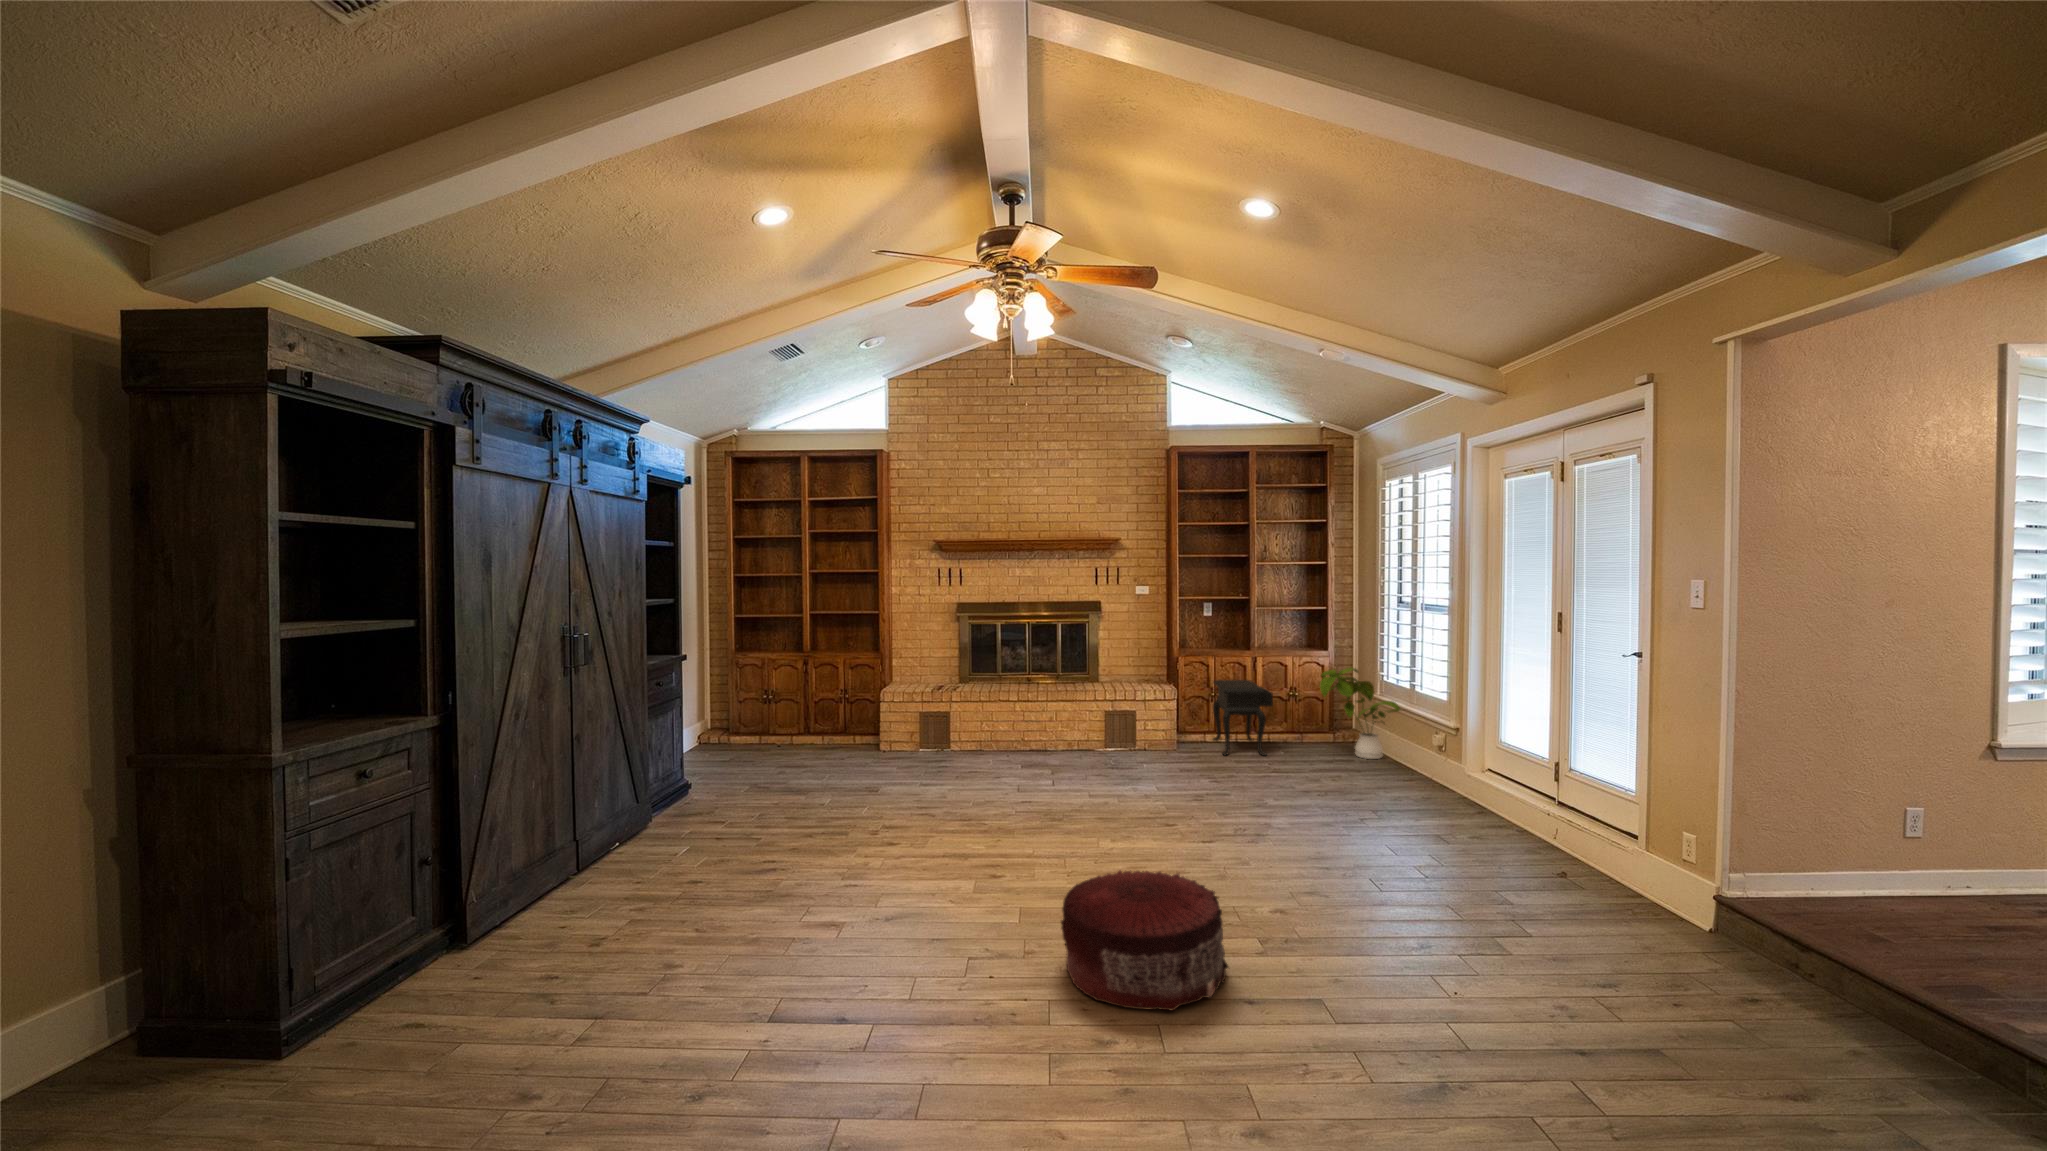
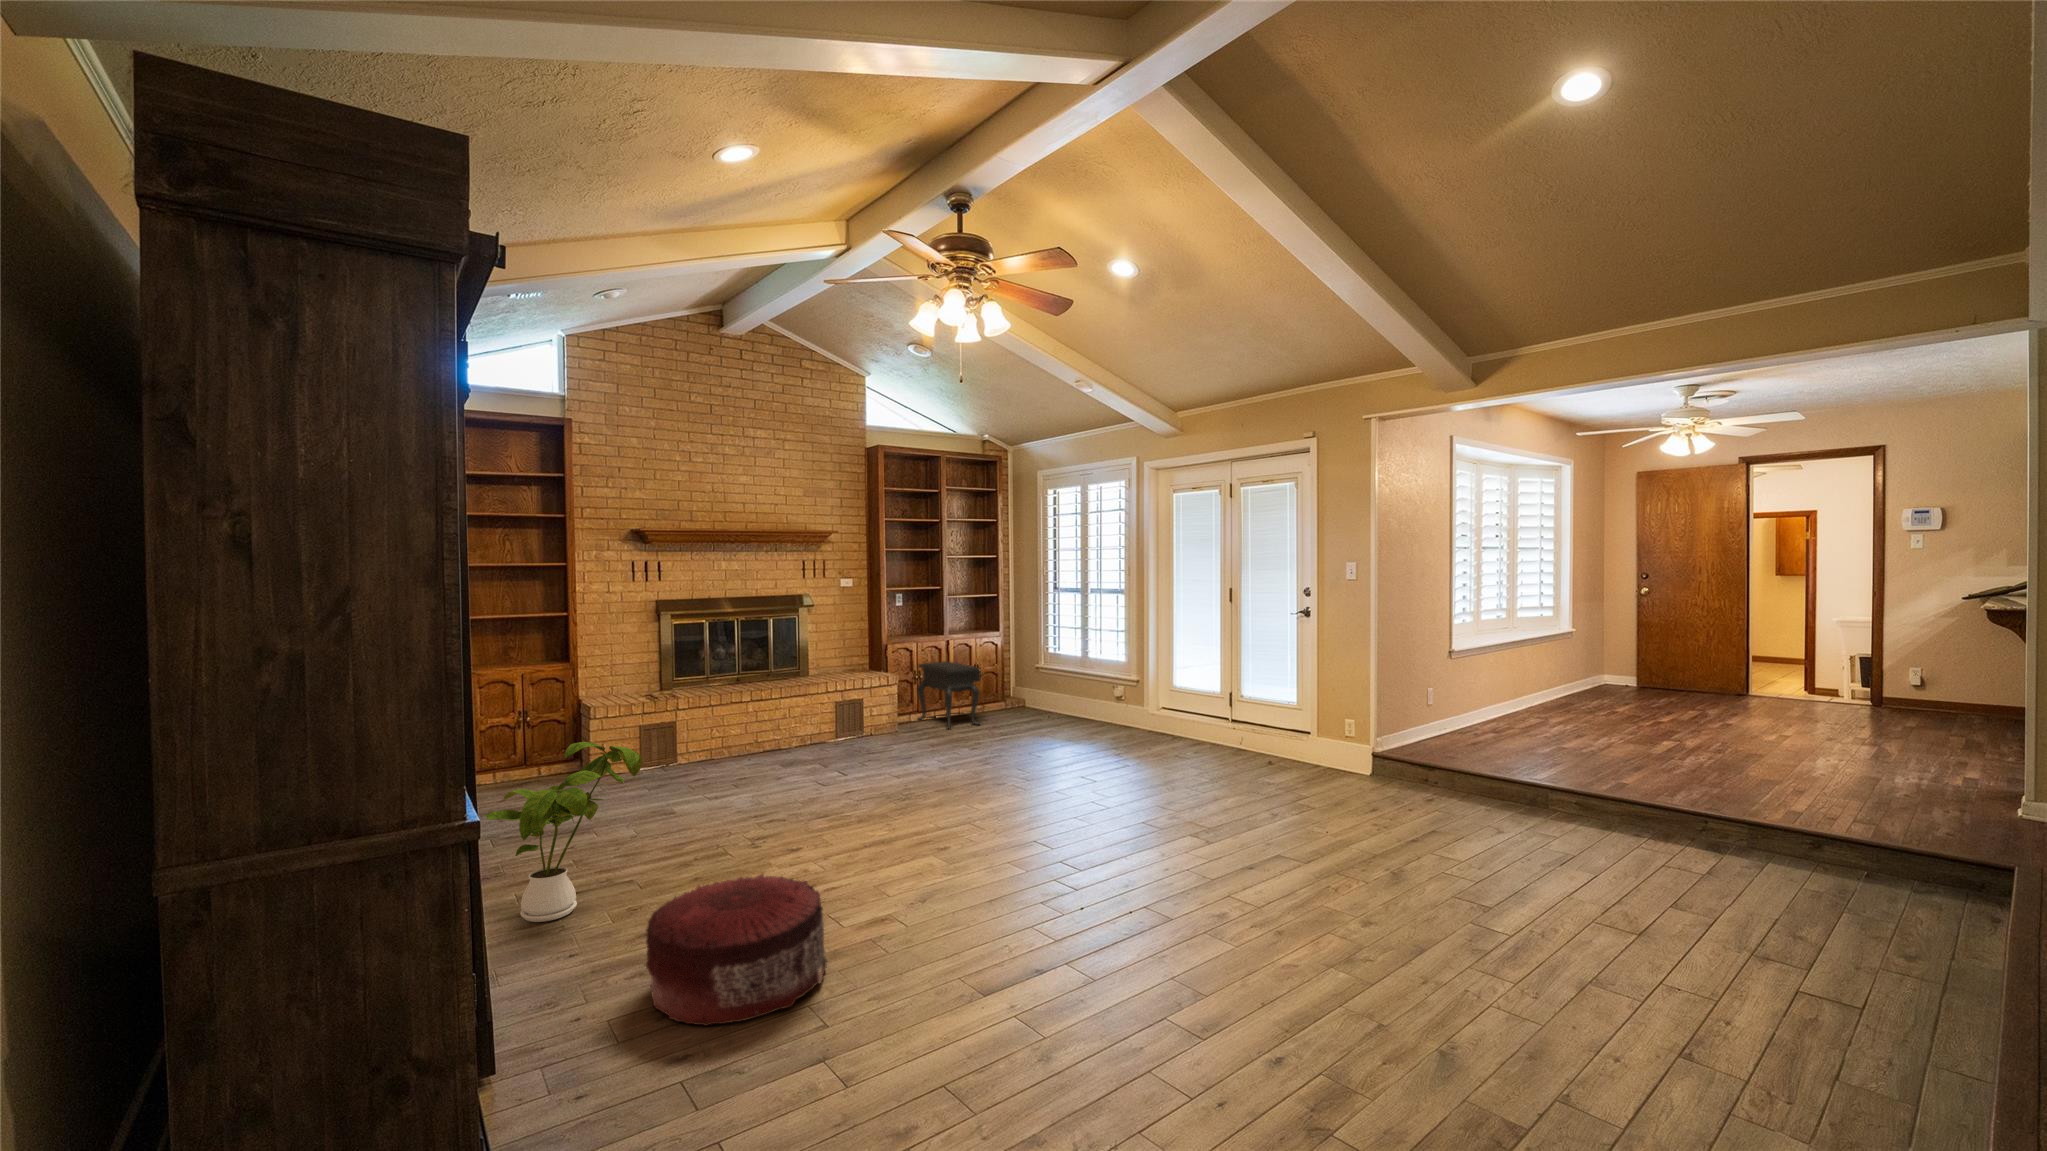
house plant: present [1320,668,1401,759] -> present [486,742,642,922]
pouf: present [1061,870,1228,1010] -> present [646,874,827,1026]

